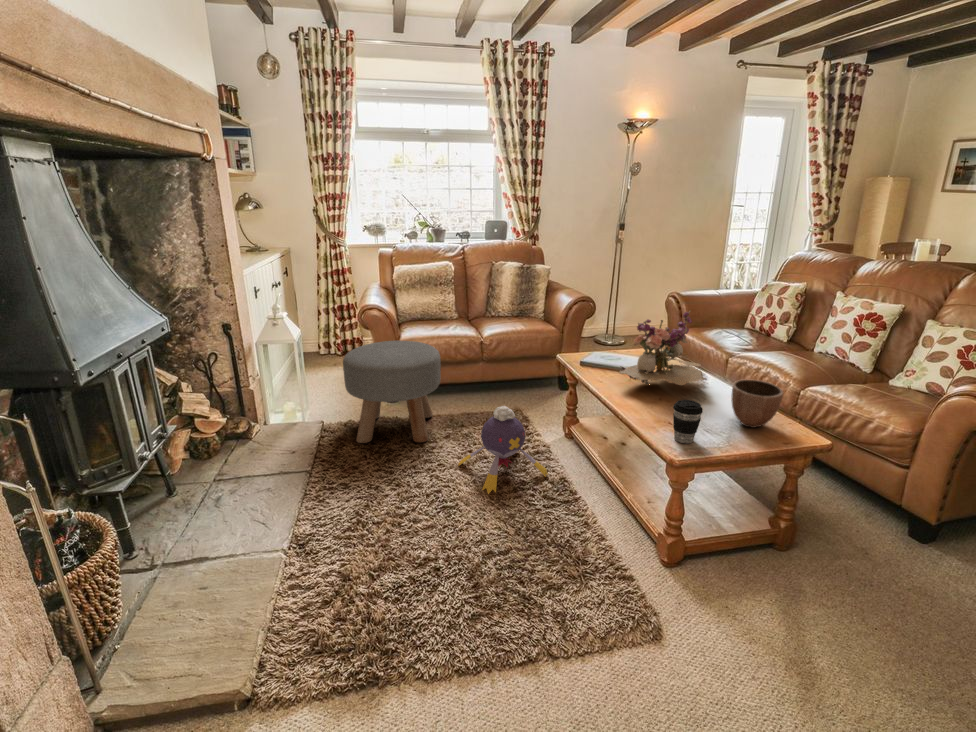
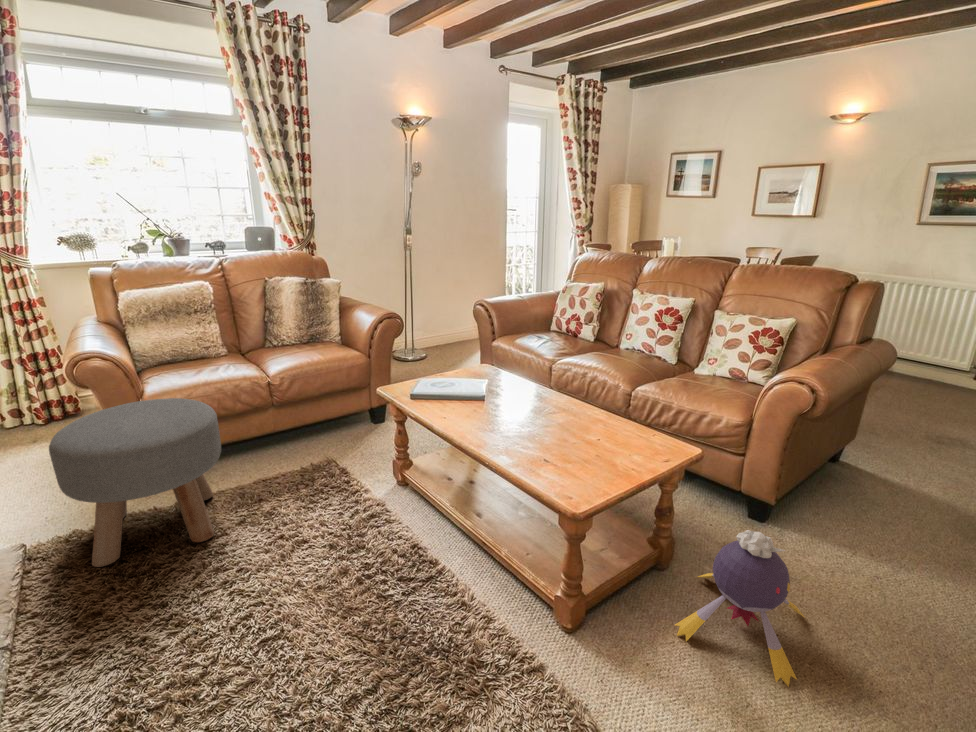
flower arrangement: present [620,311,706,385] -> none [464,323,560,414]
decorative bowl: present [731,380,783,428] -> none [597,395,648,448]
coffee cup: present [673,400,703,443] -> none [551,433,584,484]
plush toy: present [458,406,548,494] -> present [675,530,804,687]

